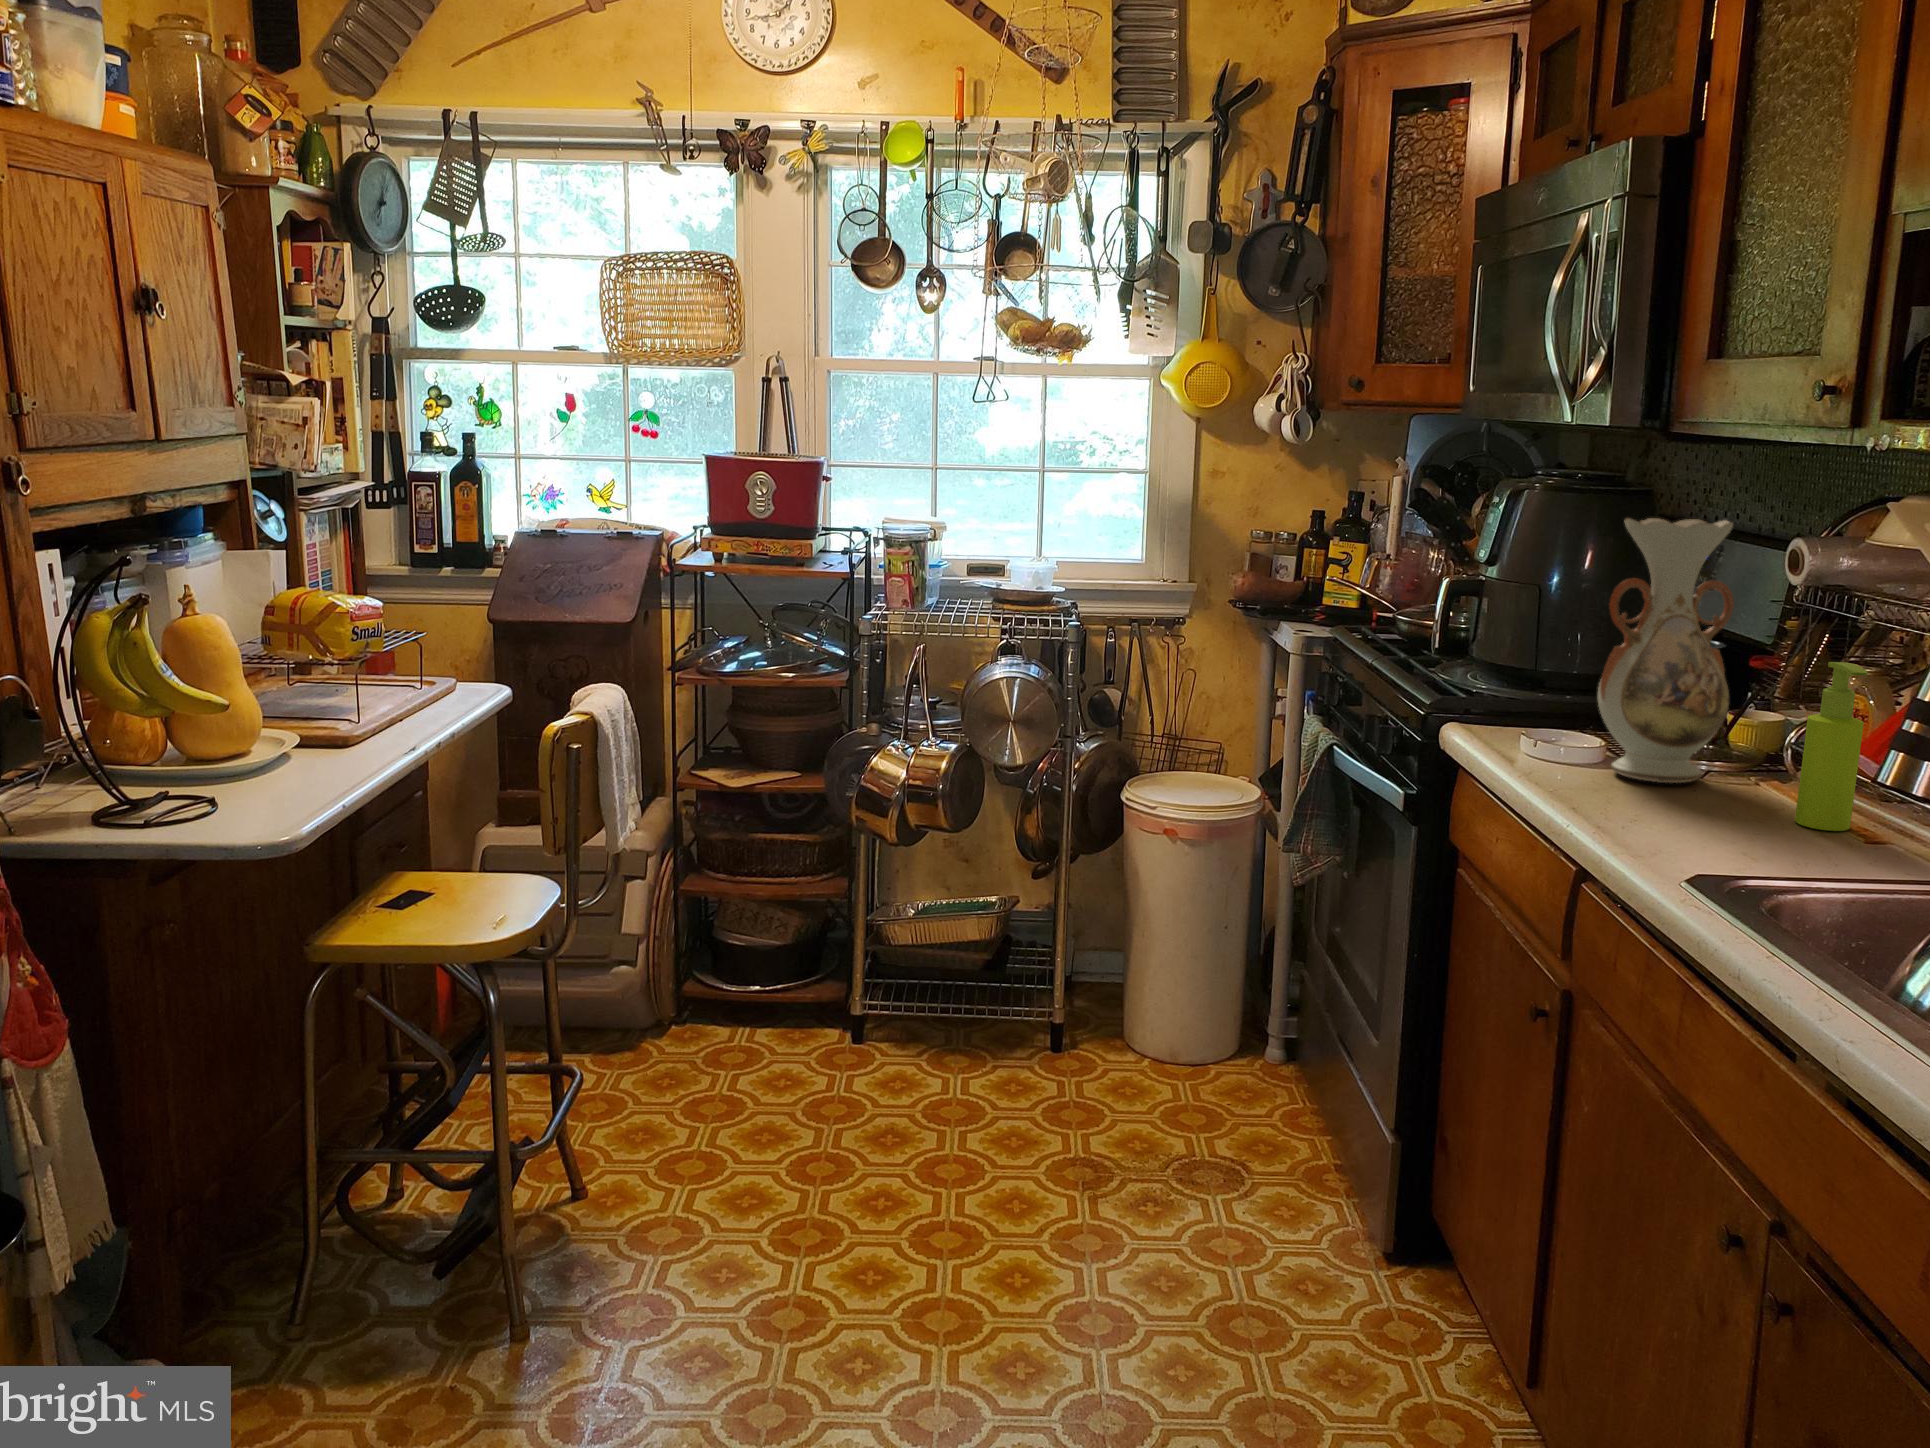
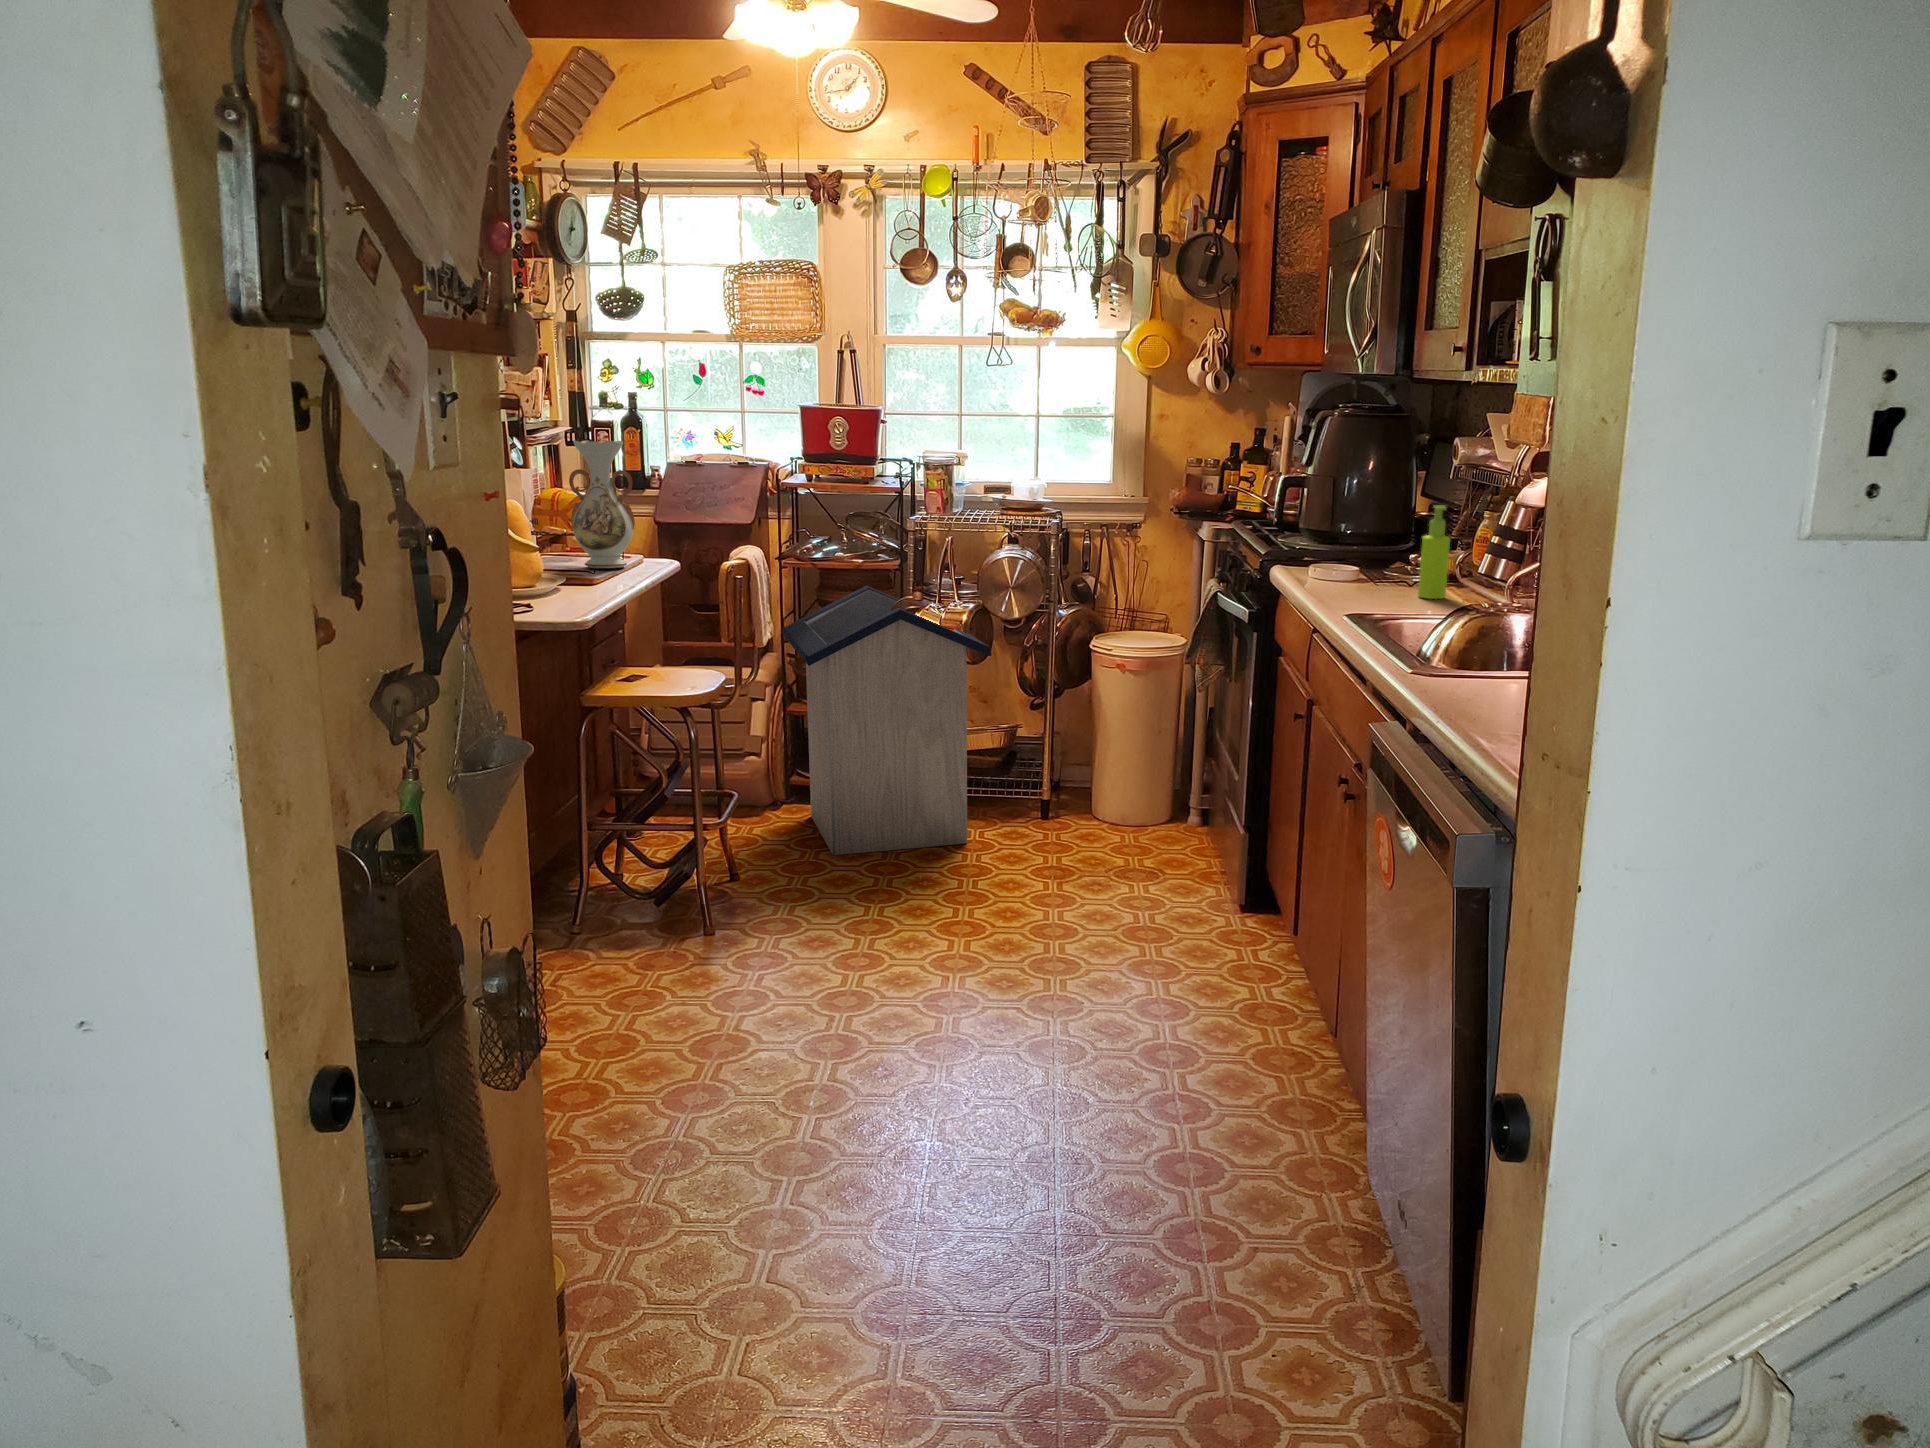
vase: present [1598,518,1734,783] -> present [569,440,635,568]
trash can: none [672,713,986,1138] -> present [783,586,991,855]

